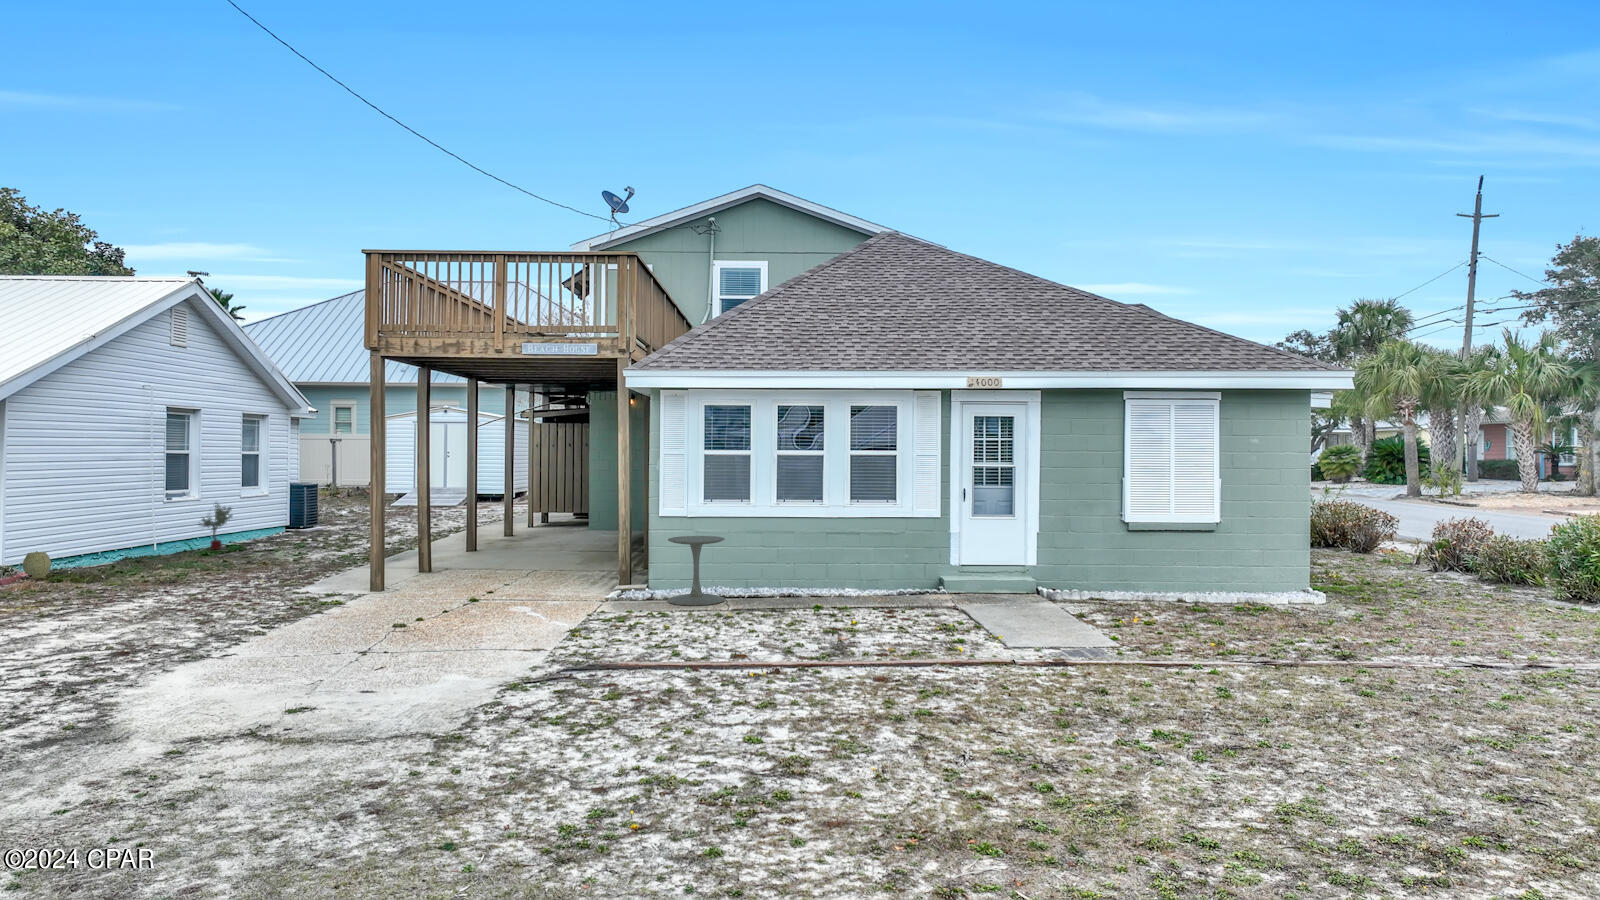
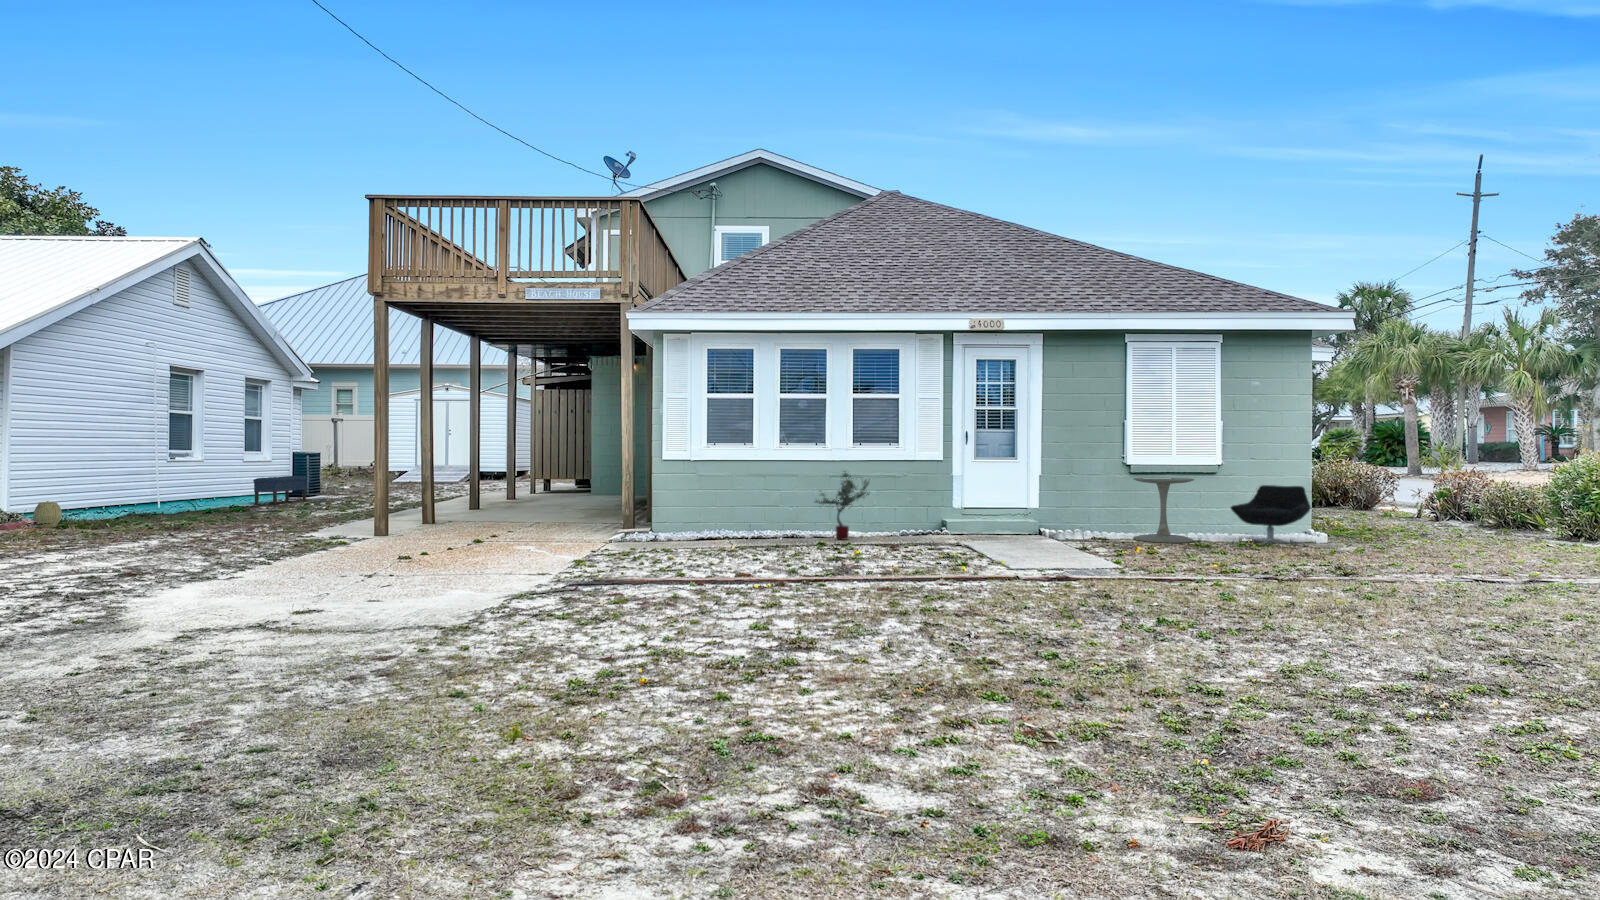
potted tree: present [199,502,233,550] -> present [815,471,870,540]
bench: none [244,511,299,542] -> present [253,476,307,505]
pedestal table: present [668,536,725,606] -> present [1133,477,1194,543]
lounge chair: none [1236,545,1318,610] -> present [1231,485,1311,544]

